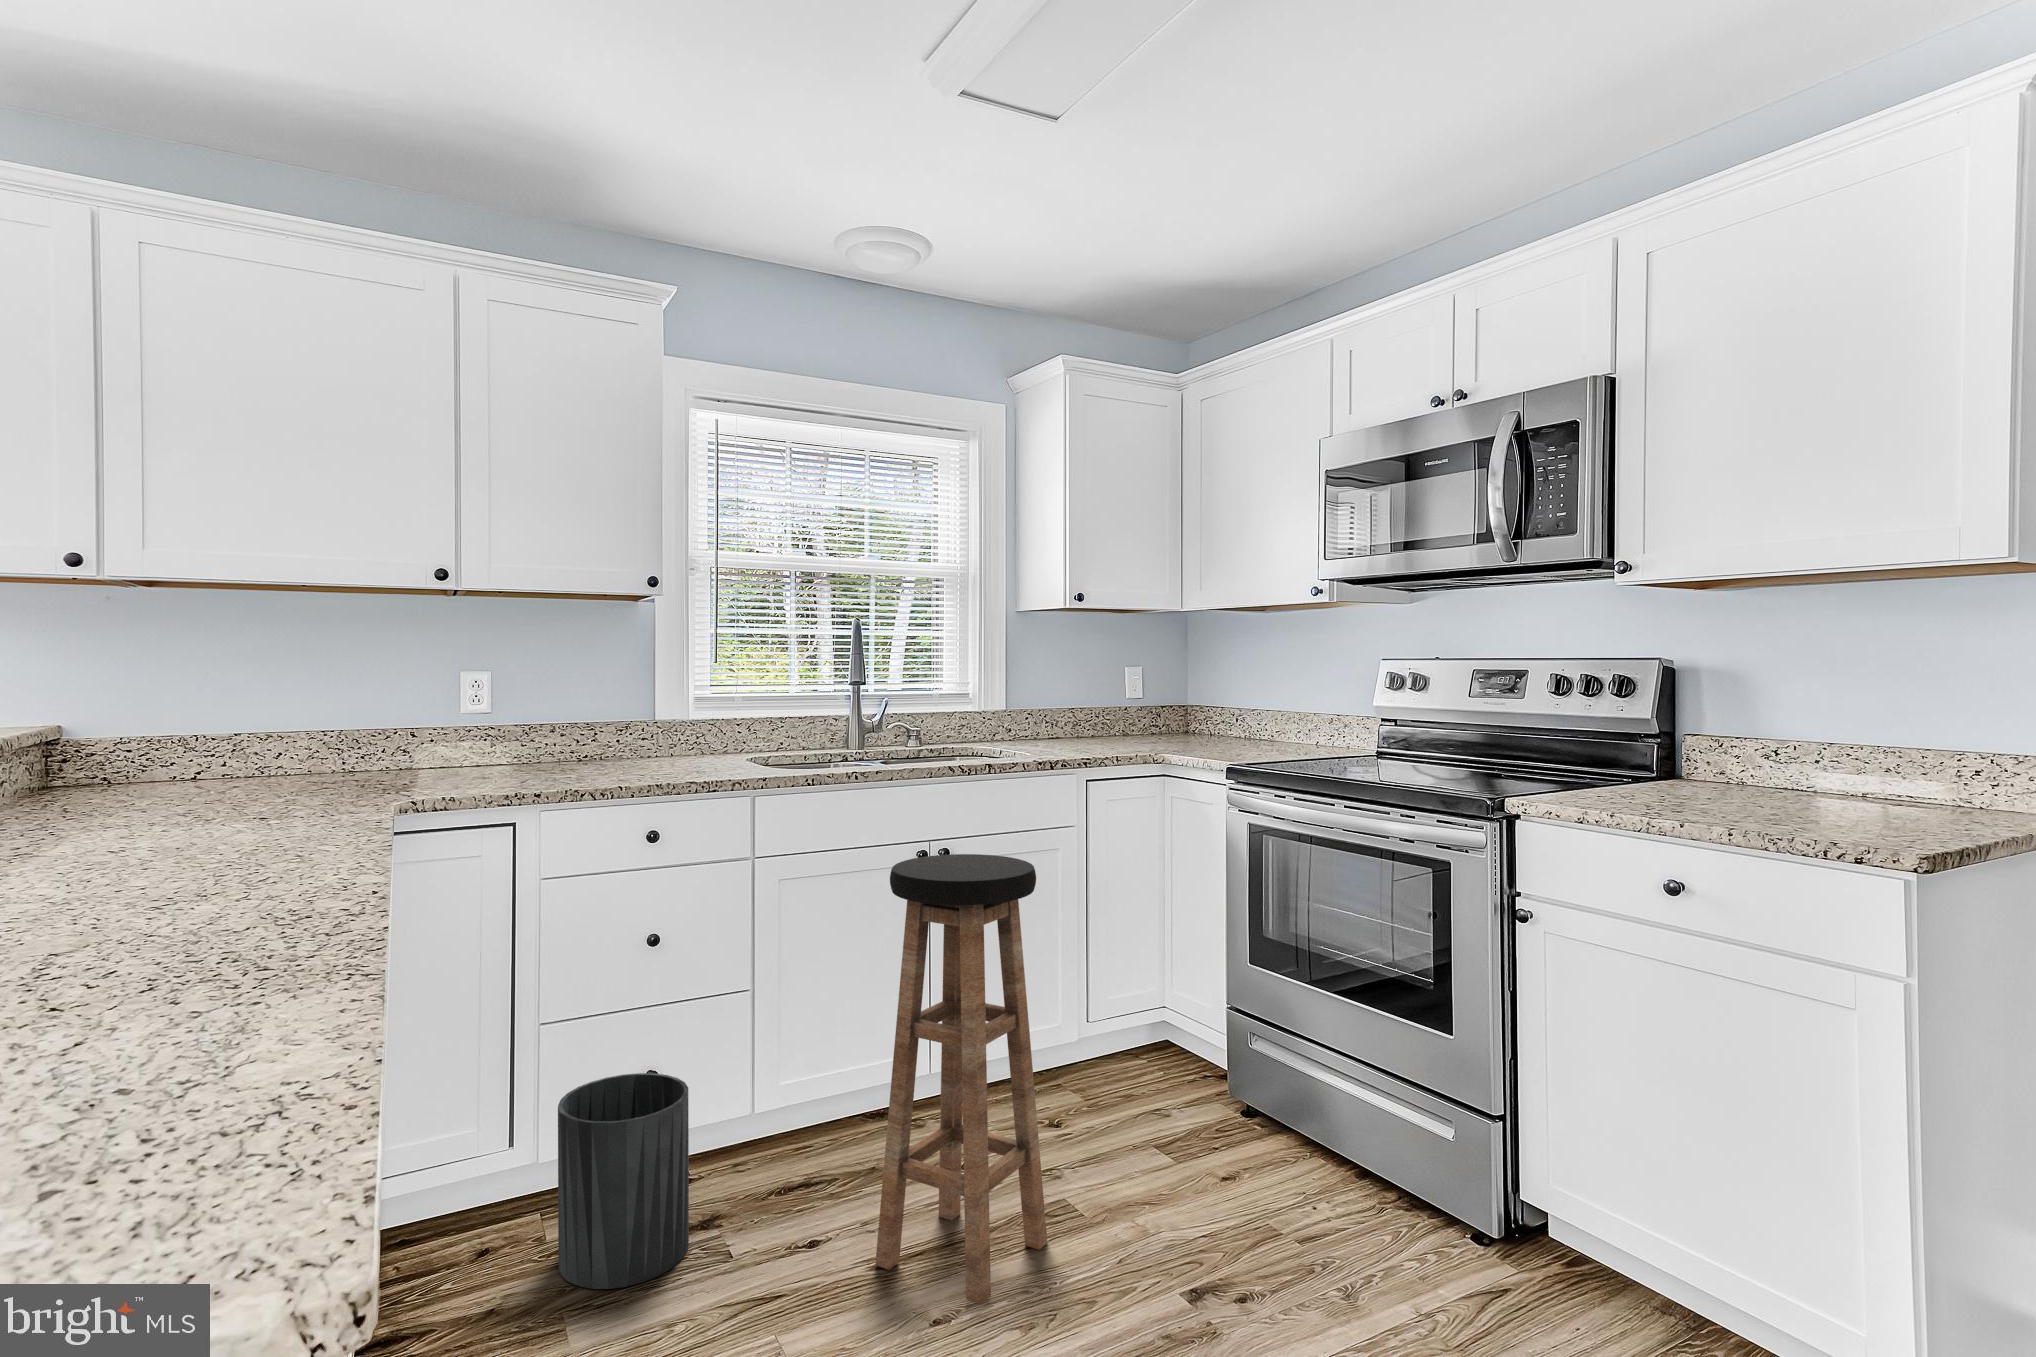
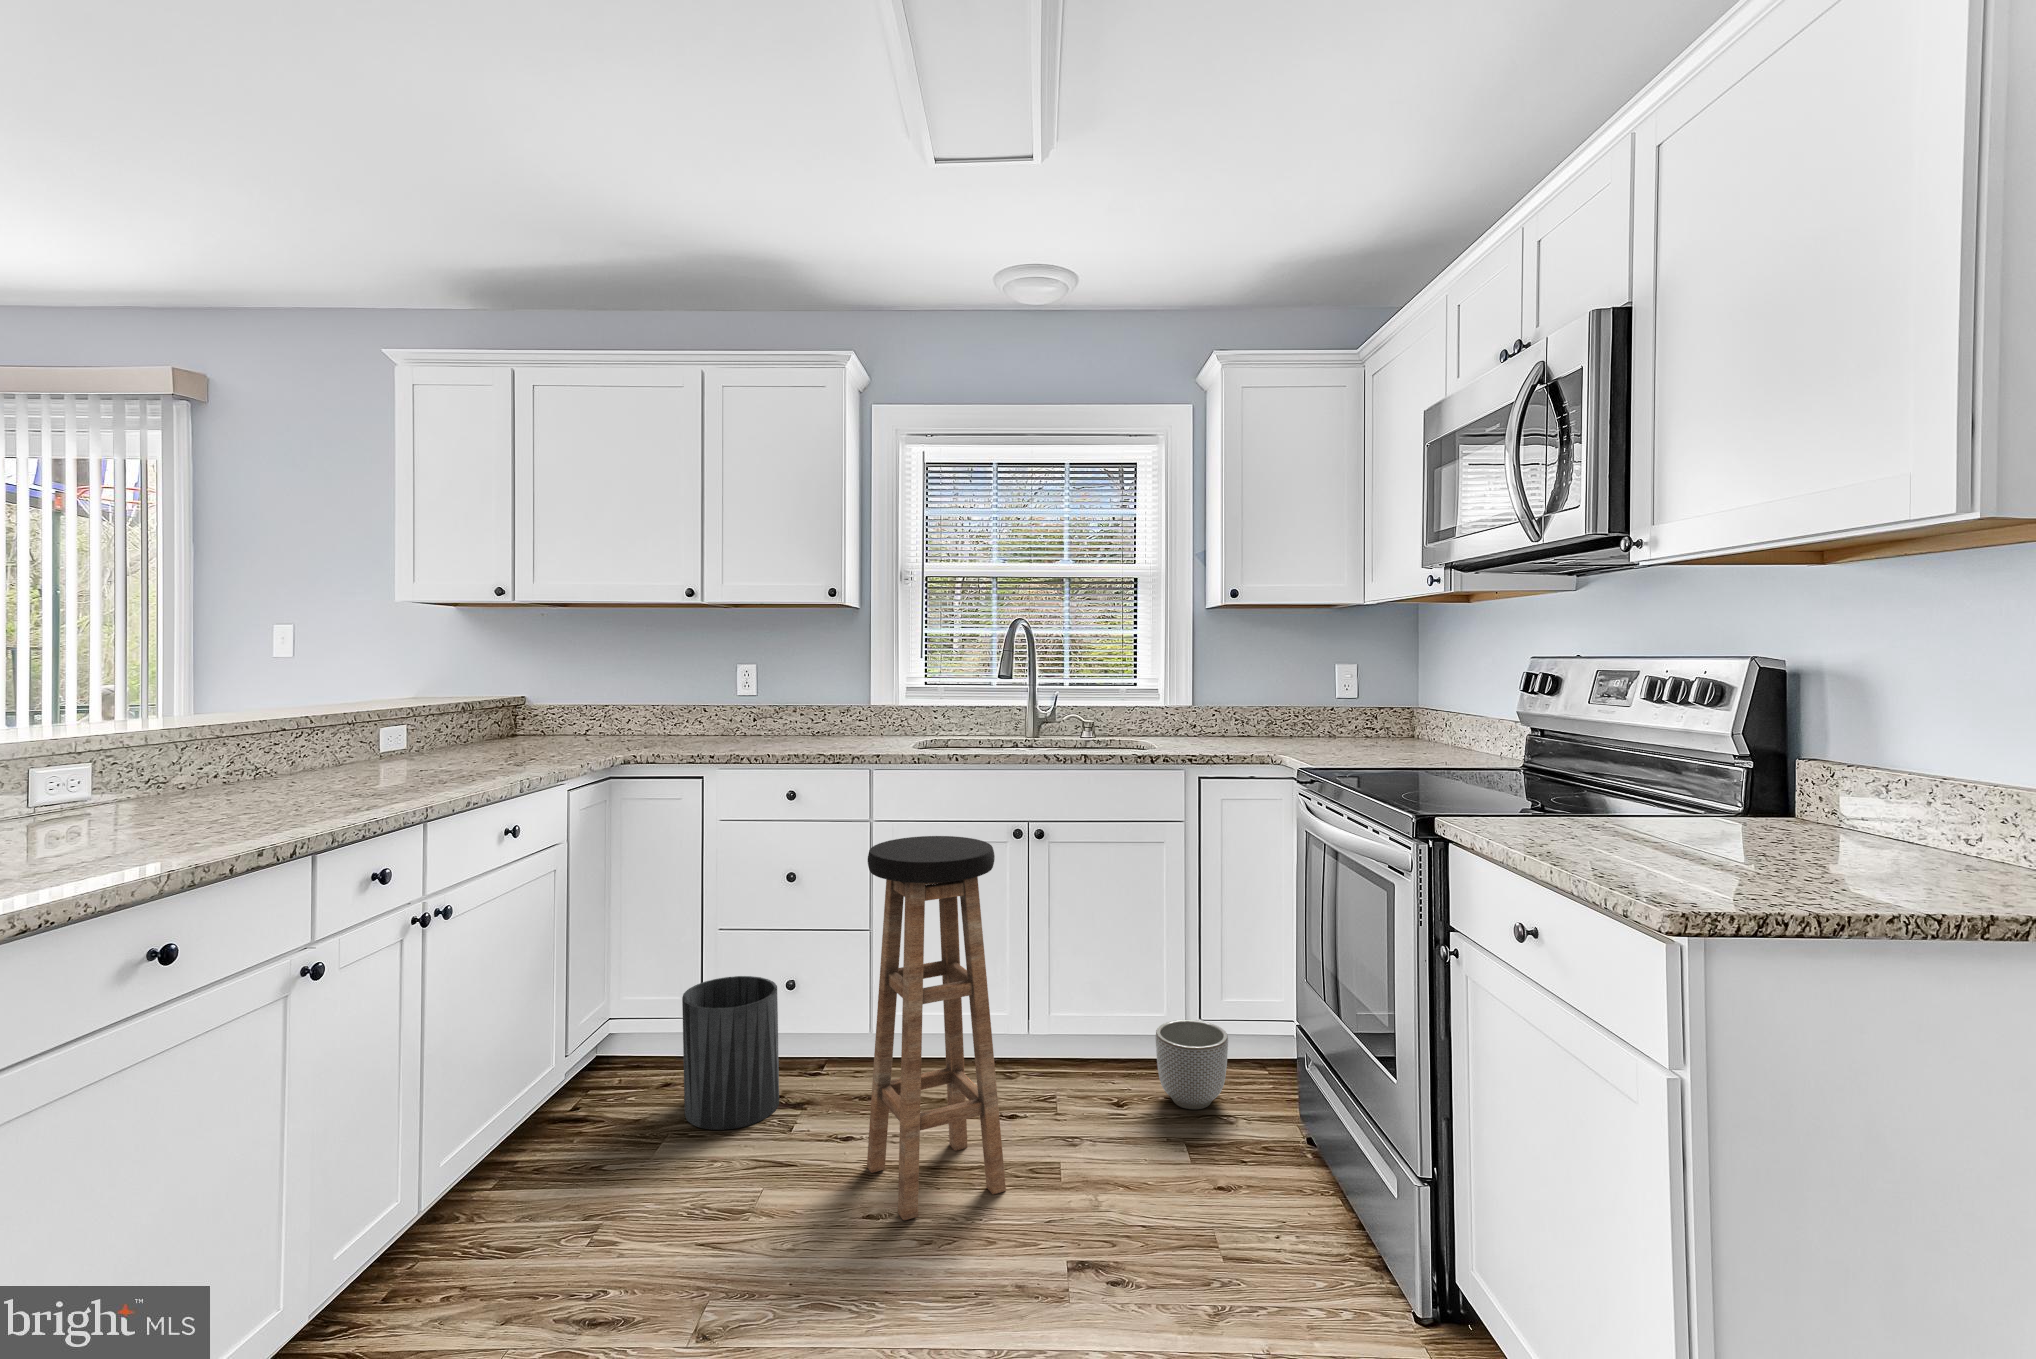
planter: none [1084,1029,1158,1120] -> present [1156,1020,1228,1109]

